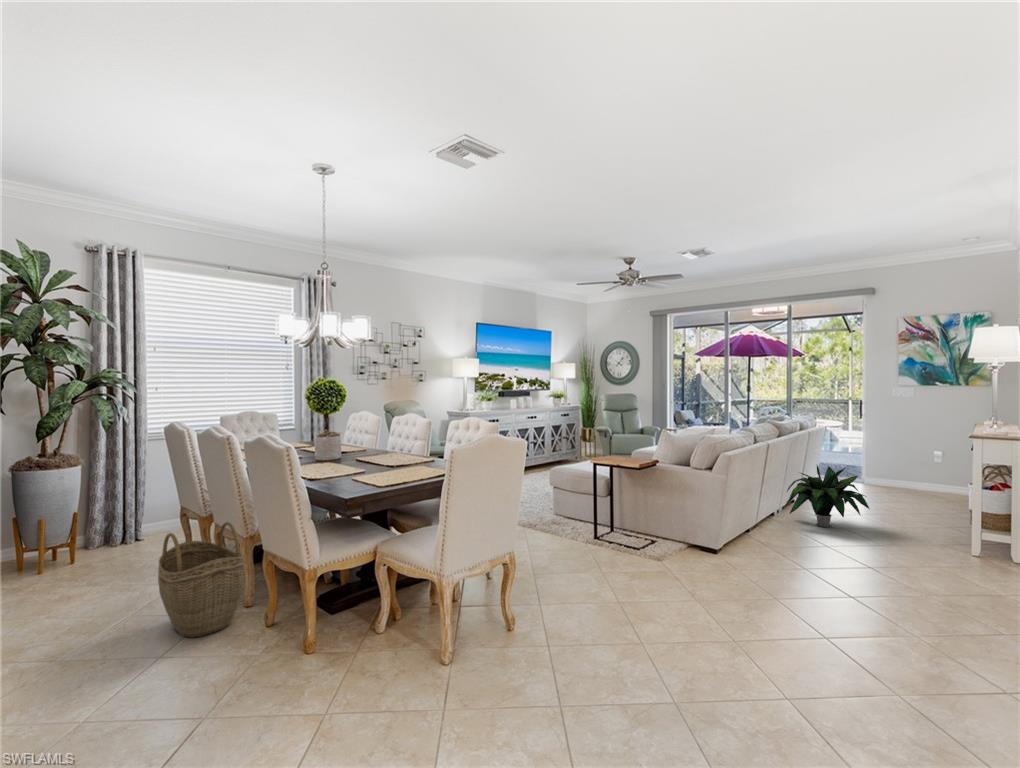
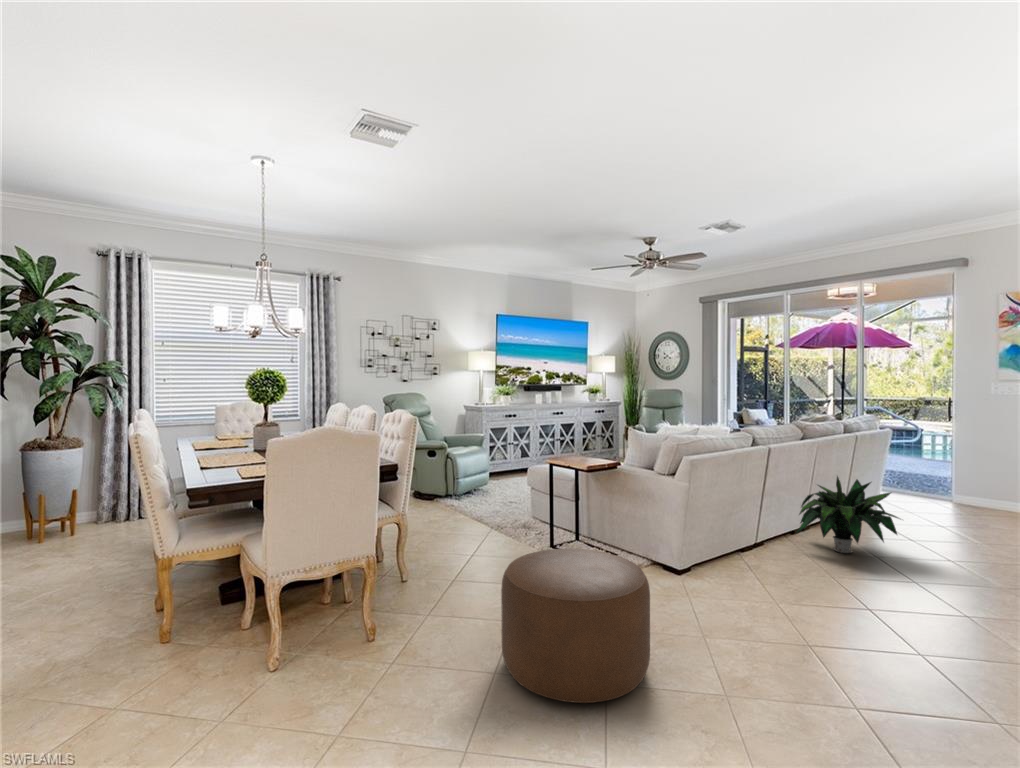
woven basket: present [158,522,244,638] -> none [65,506,146,612]
ottoman: none [645,533,777,655] -> present [501,549,650,703]

